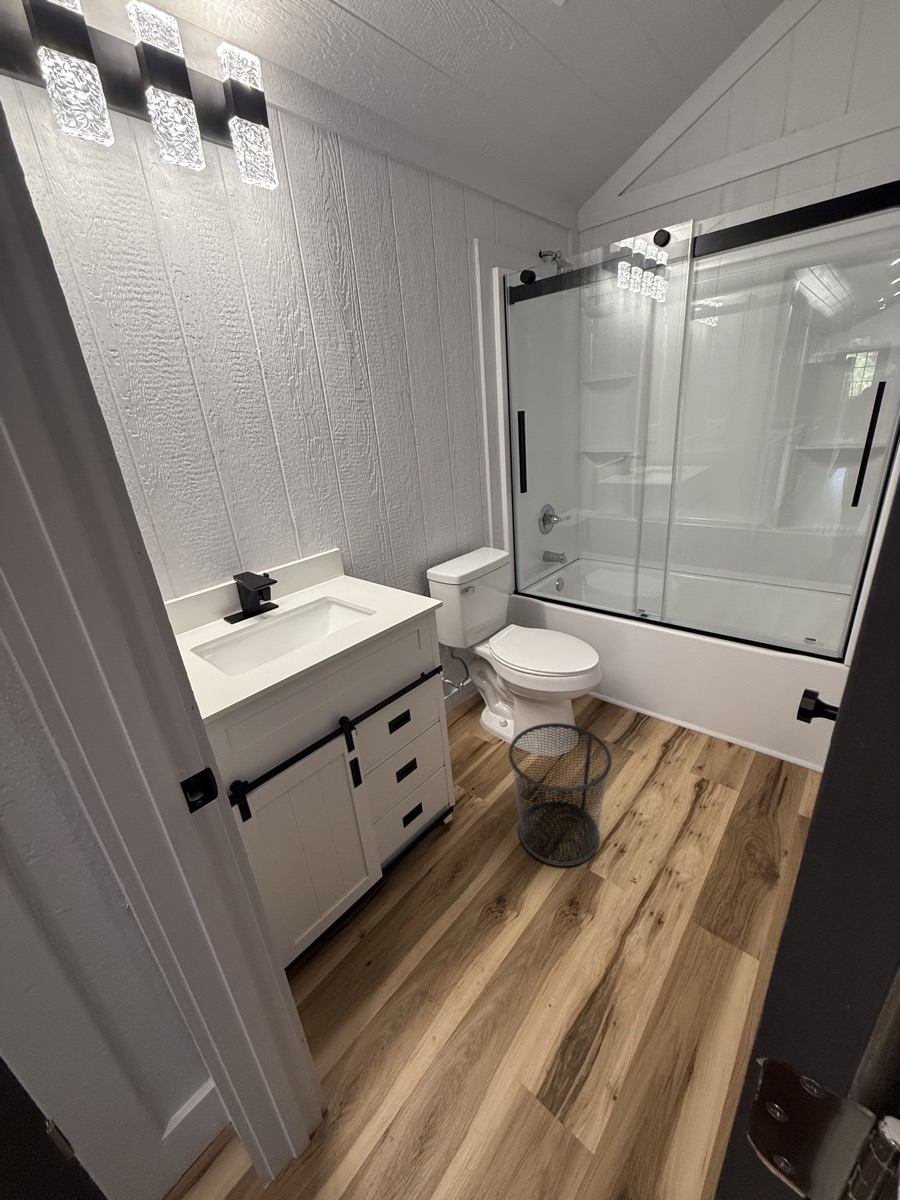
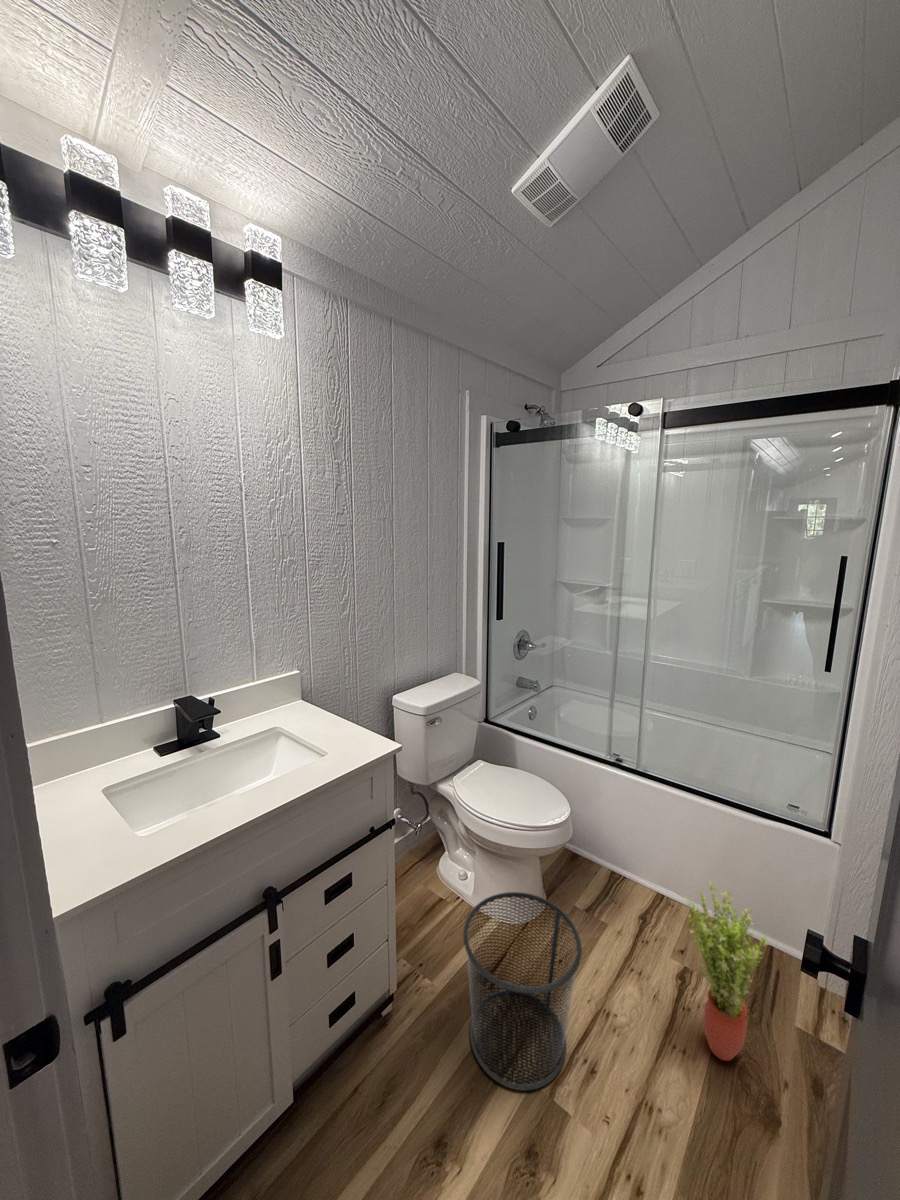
potted plant: none [704,700,778,840] -> present [688,881,768,1061]

